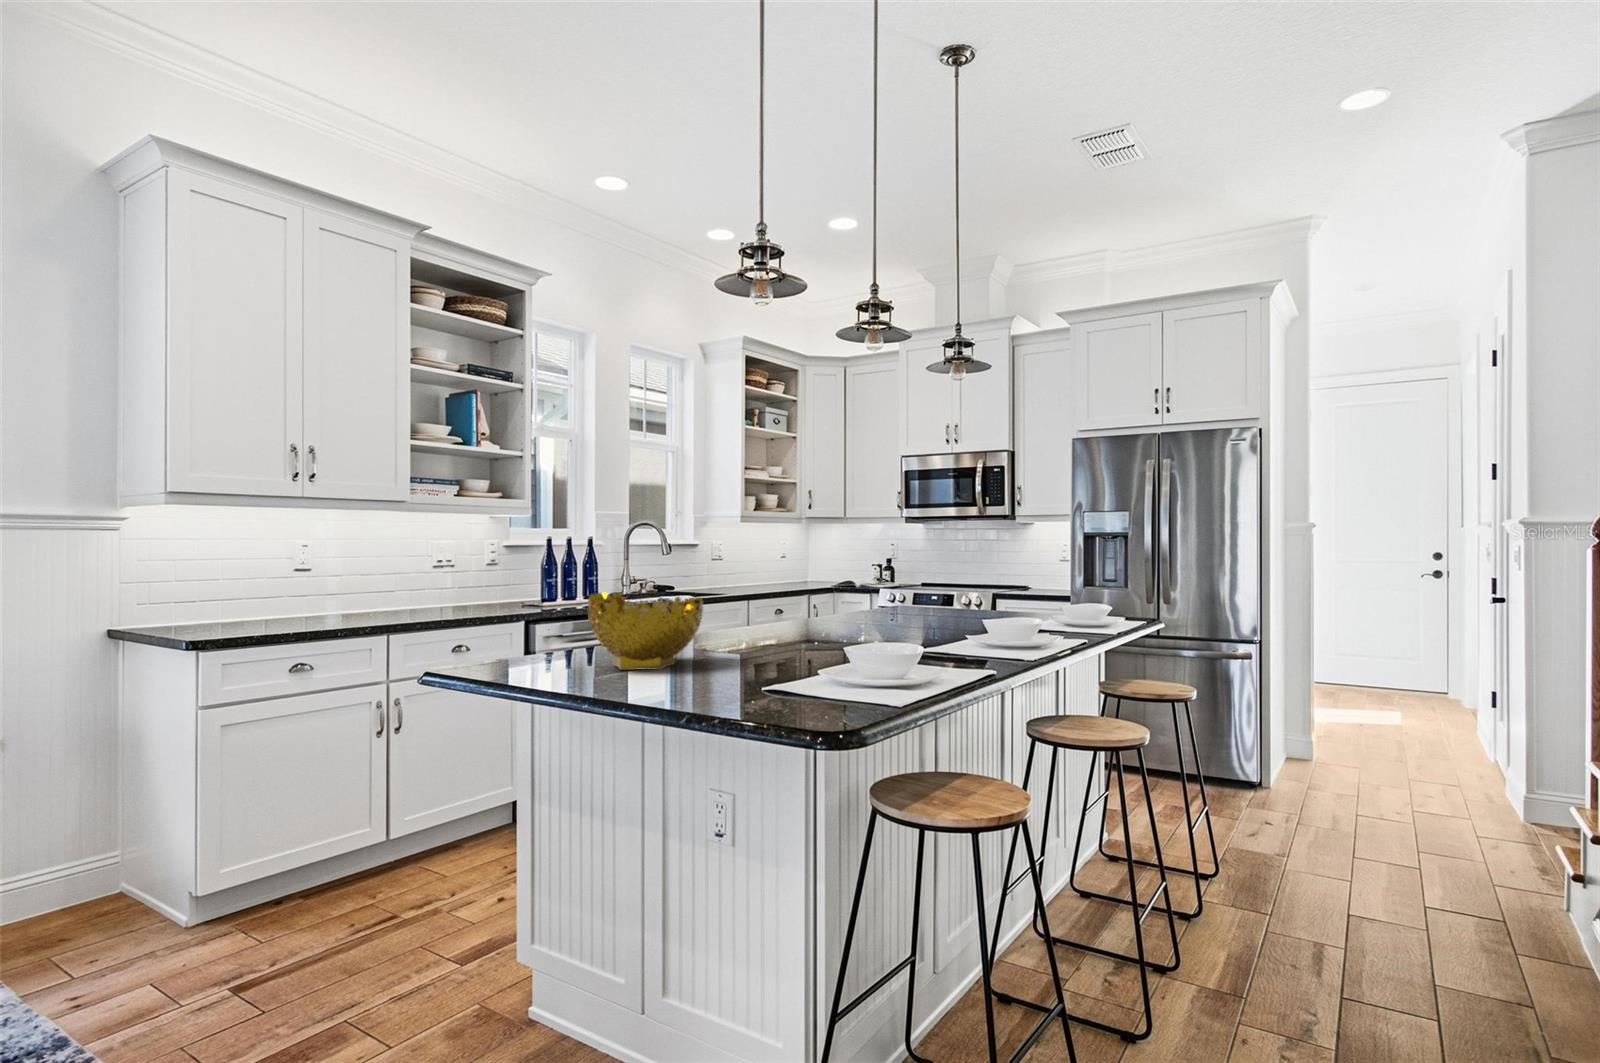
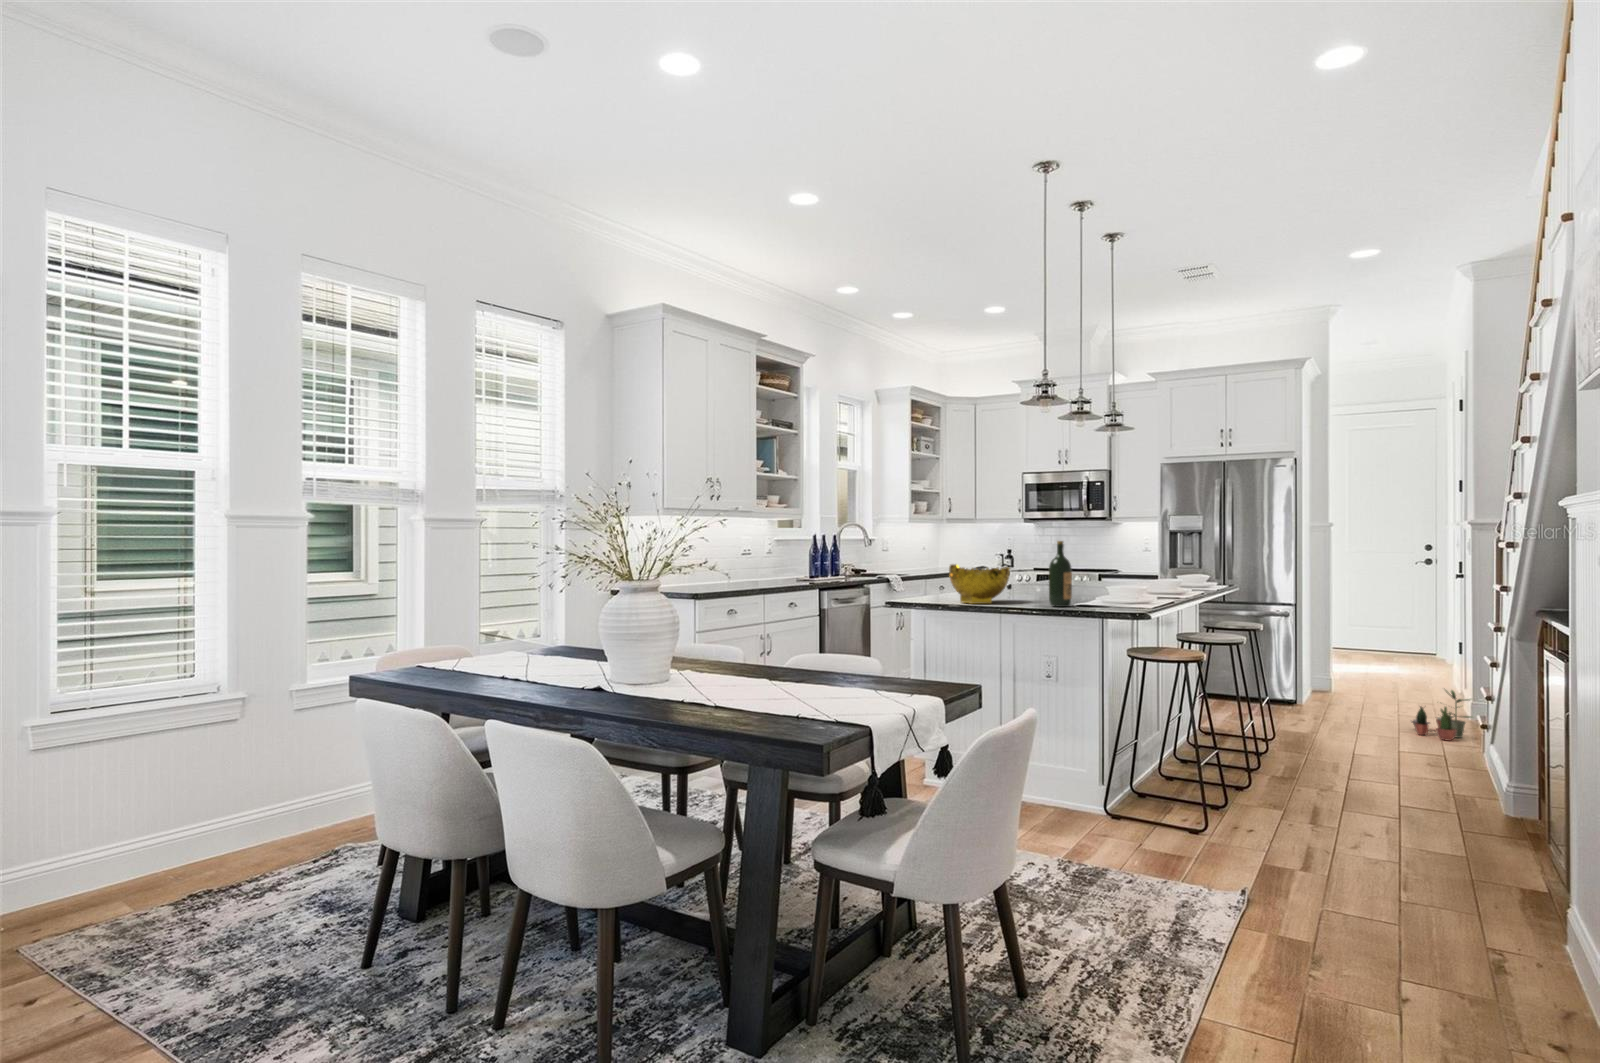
wine bottle: none [729,549,775,687] -> present [1049,541,1072,607]
potted plant: none [1437,783,1545,873] -> present [1411,690,1472,741]

